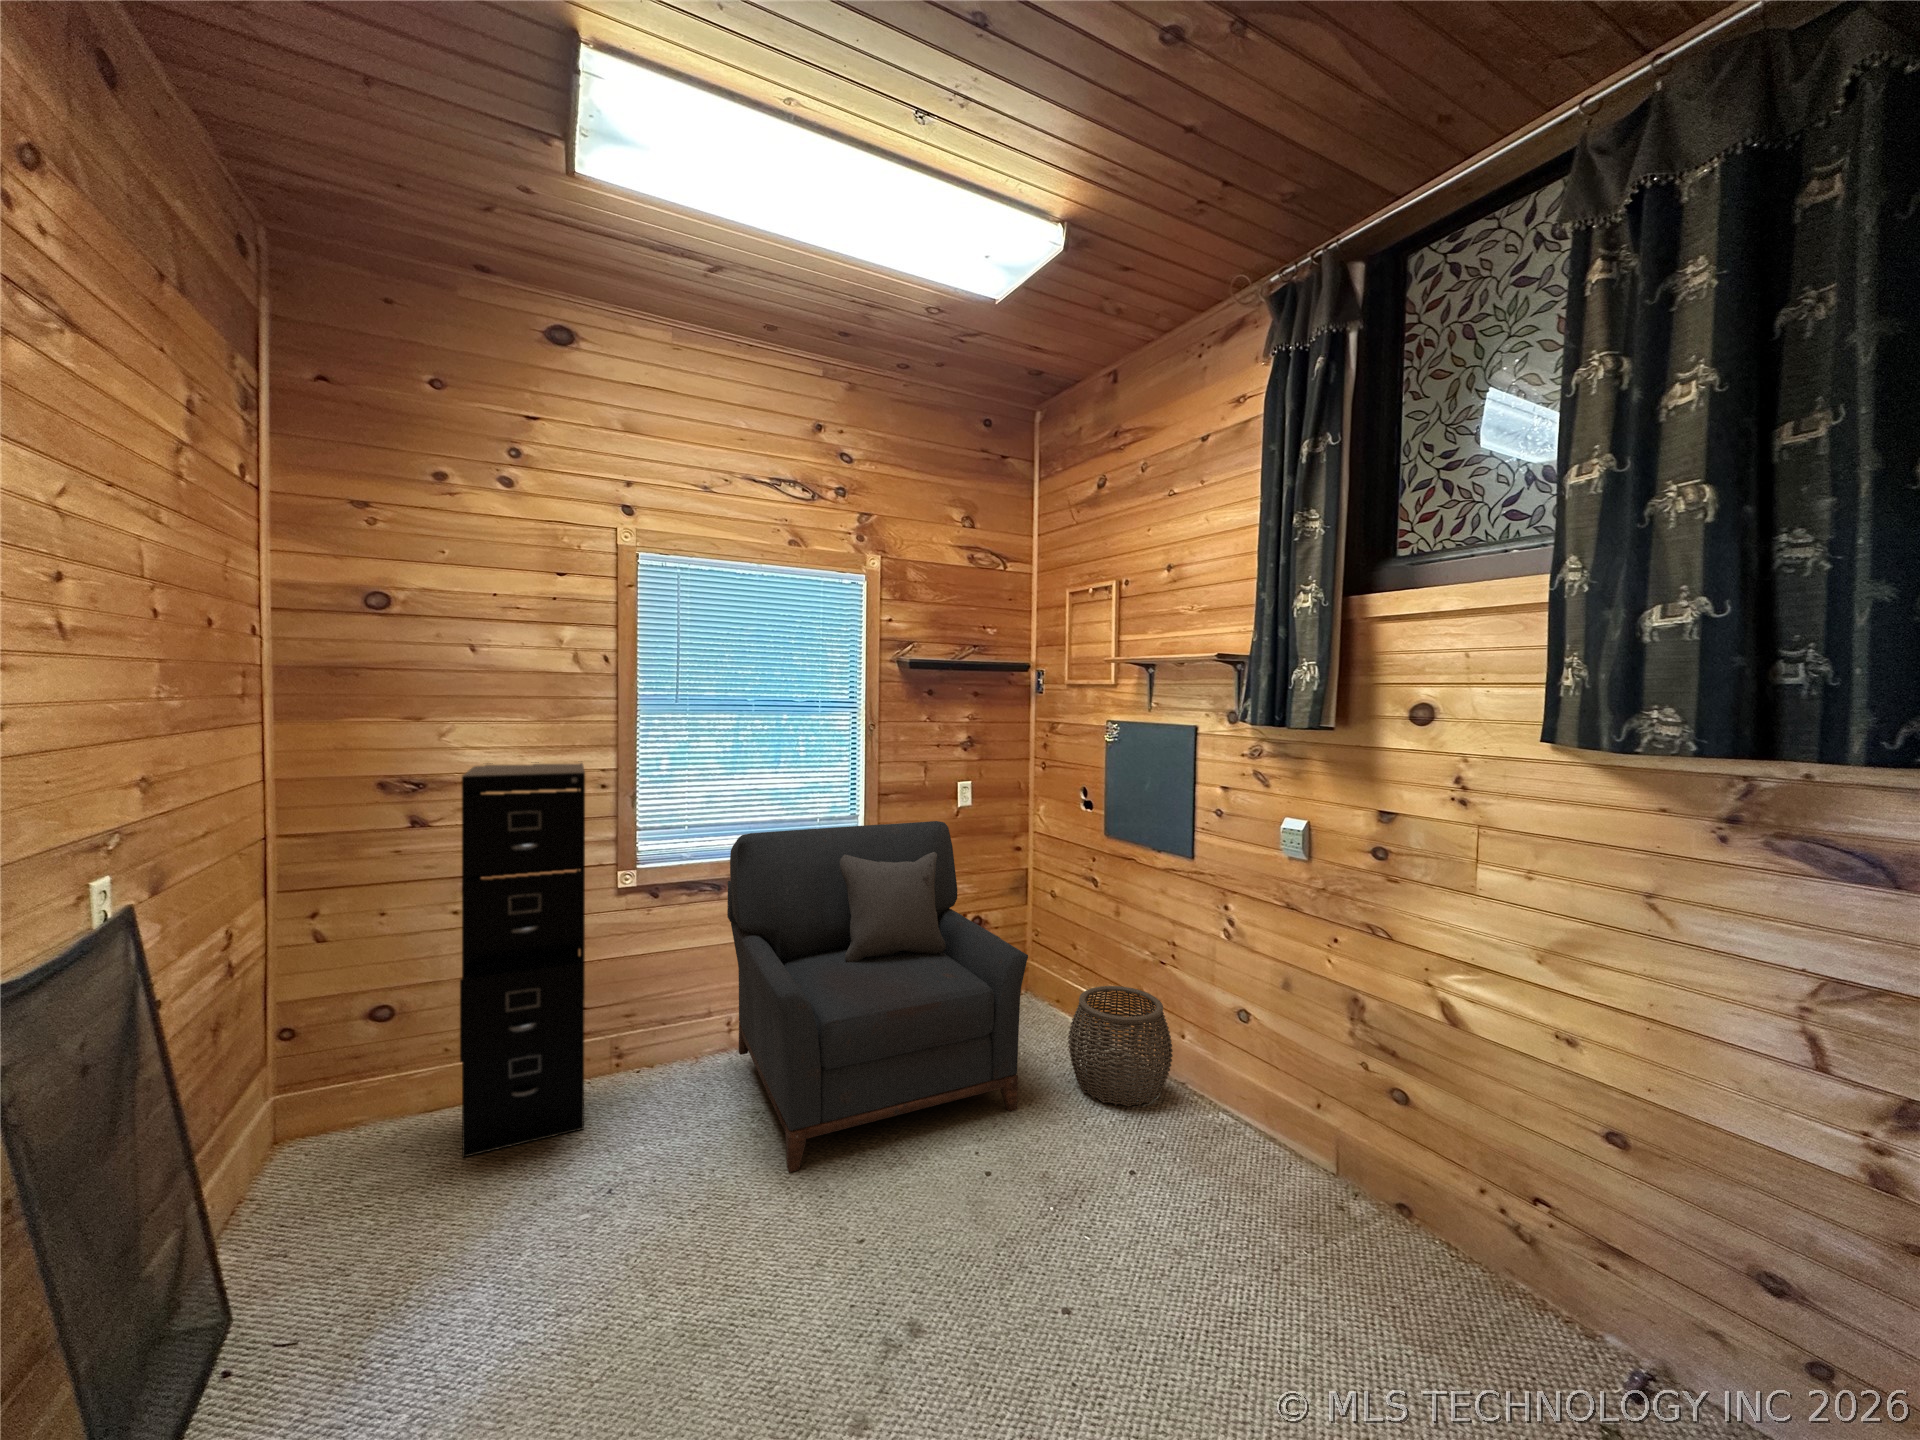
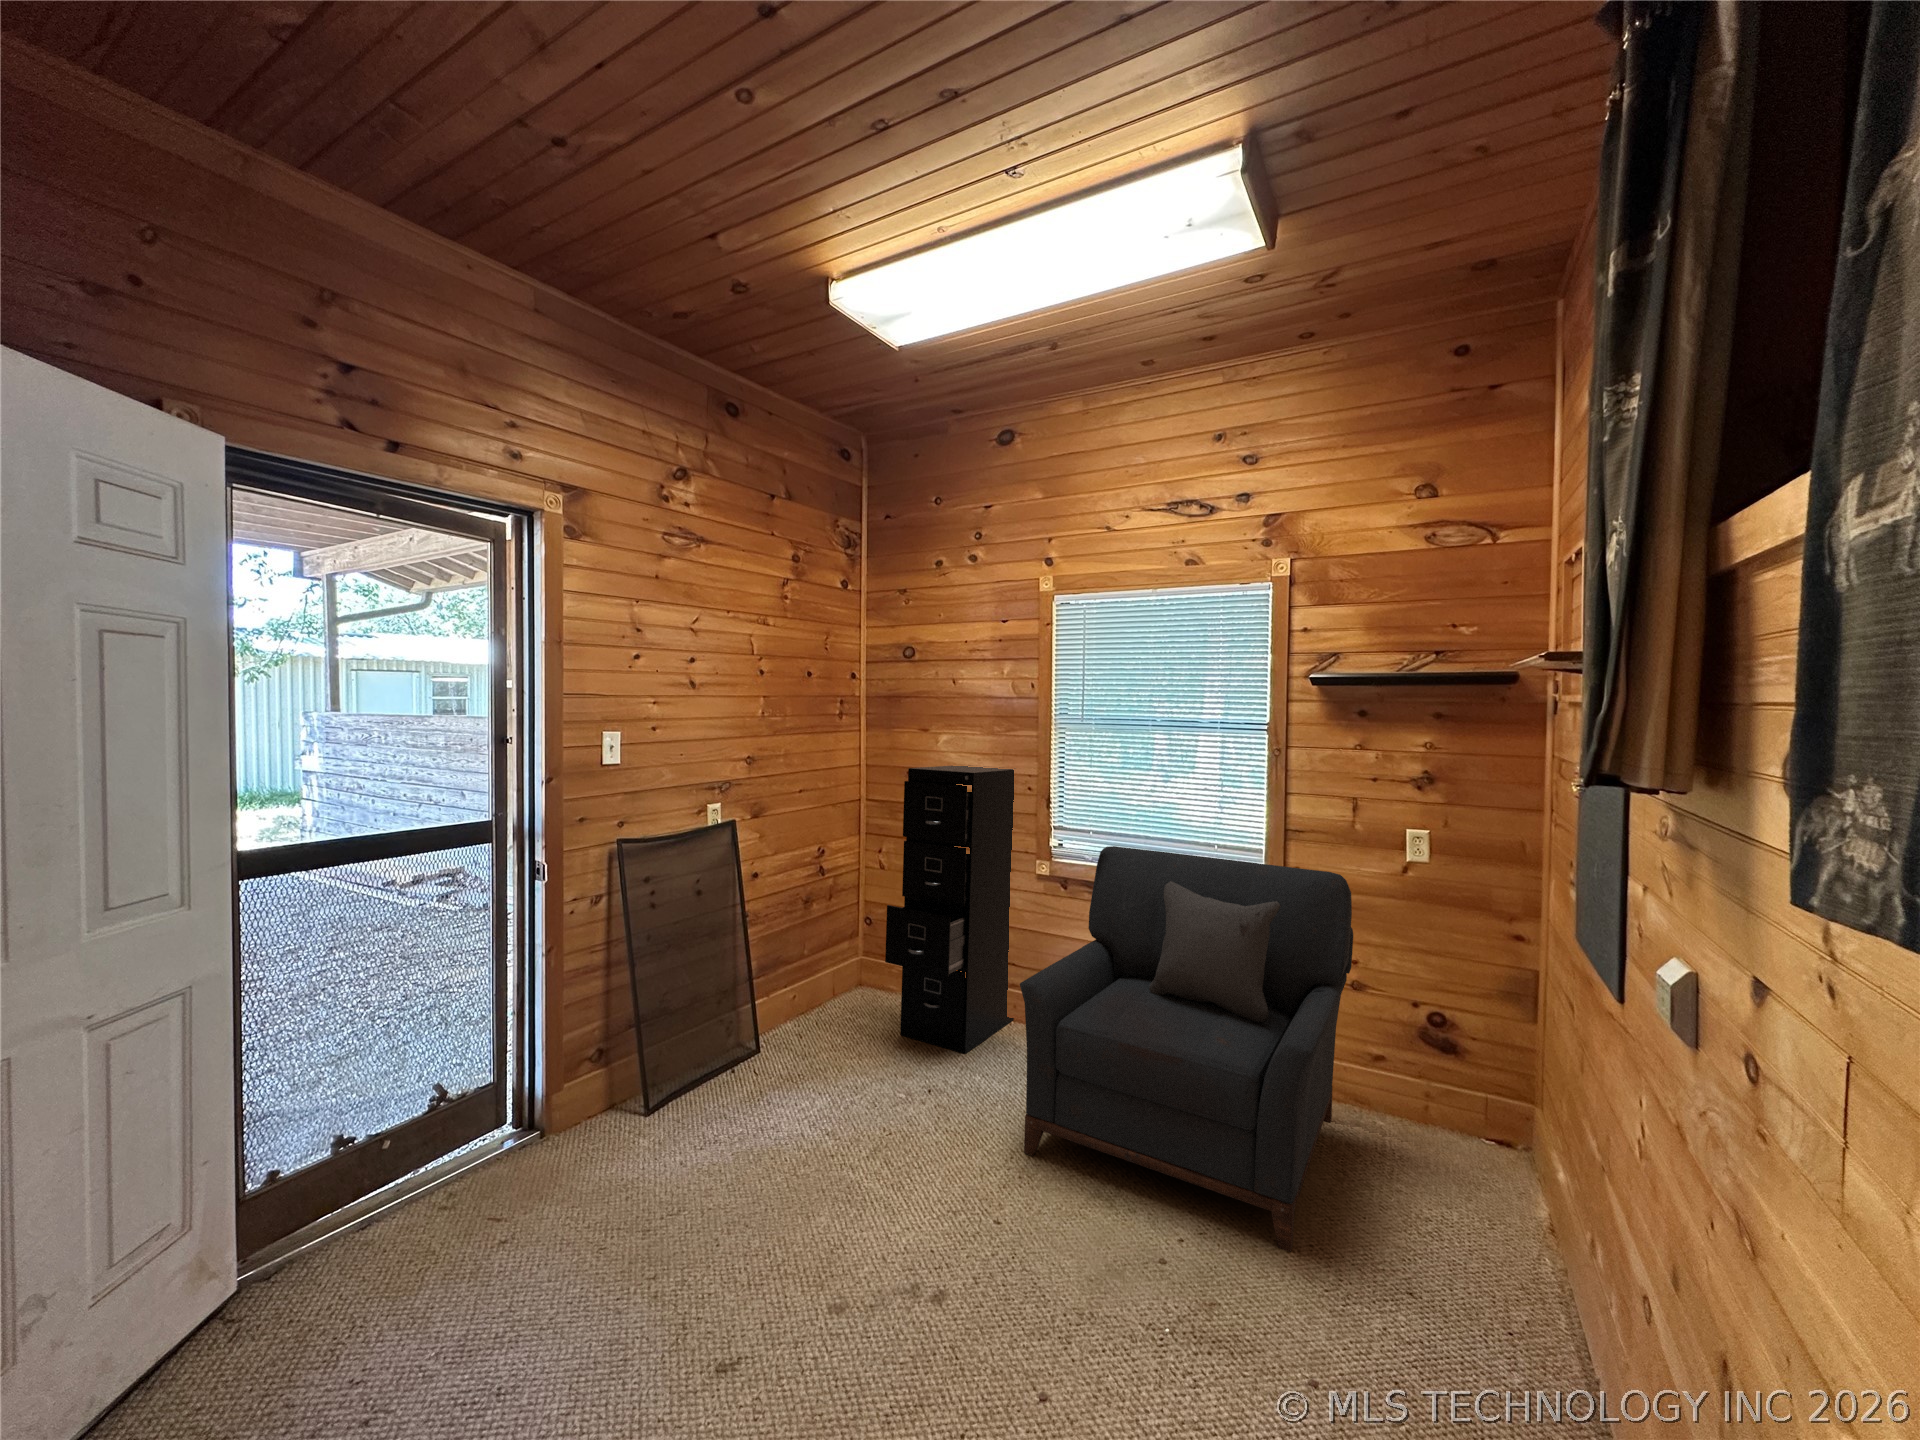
woven basket: present [1068,986,1173,1107] -> none [1392,1158,1588,1383]

